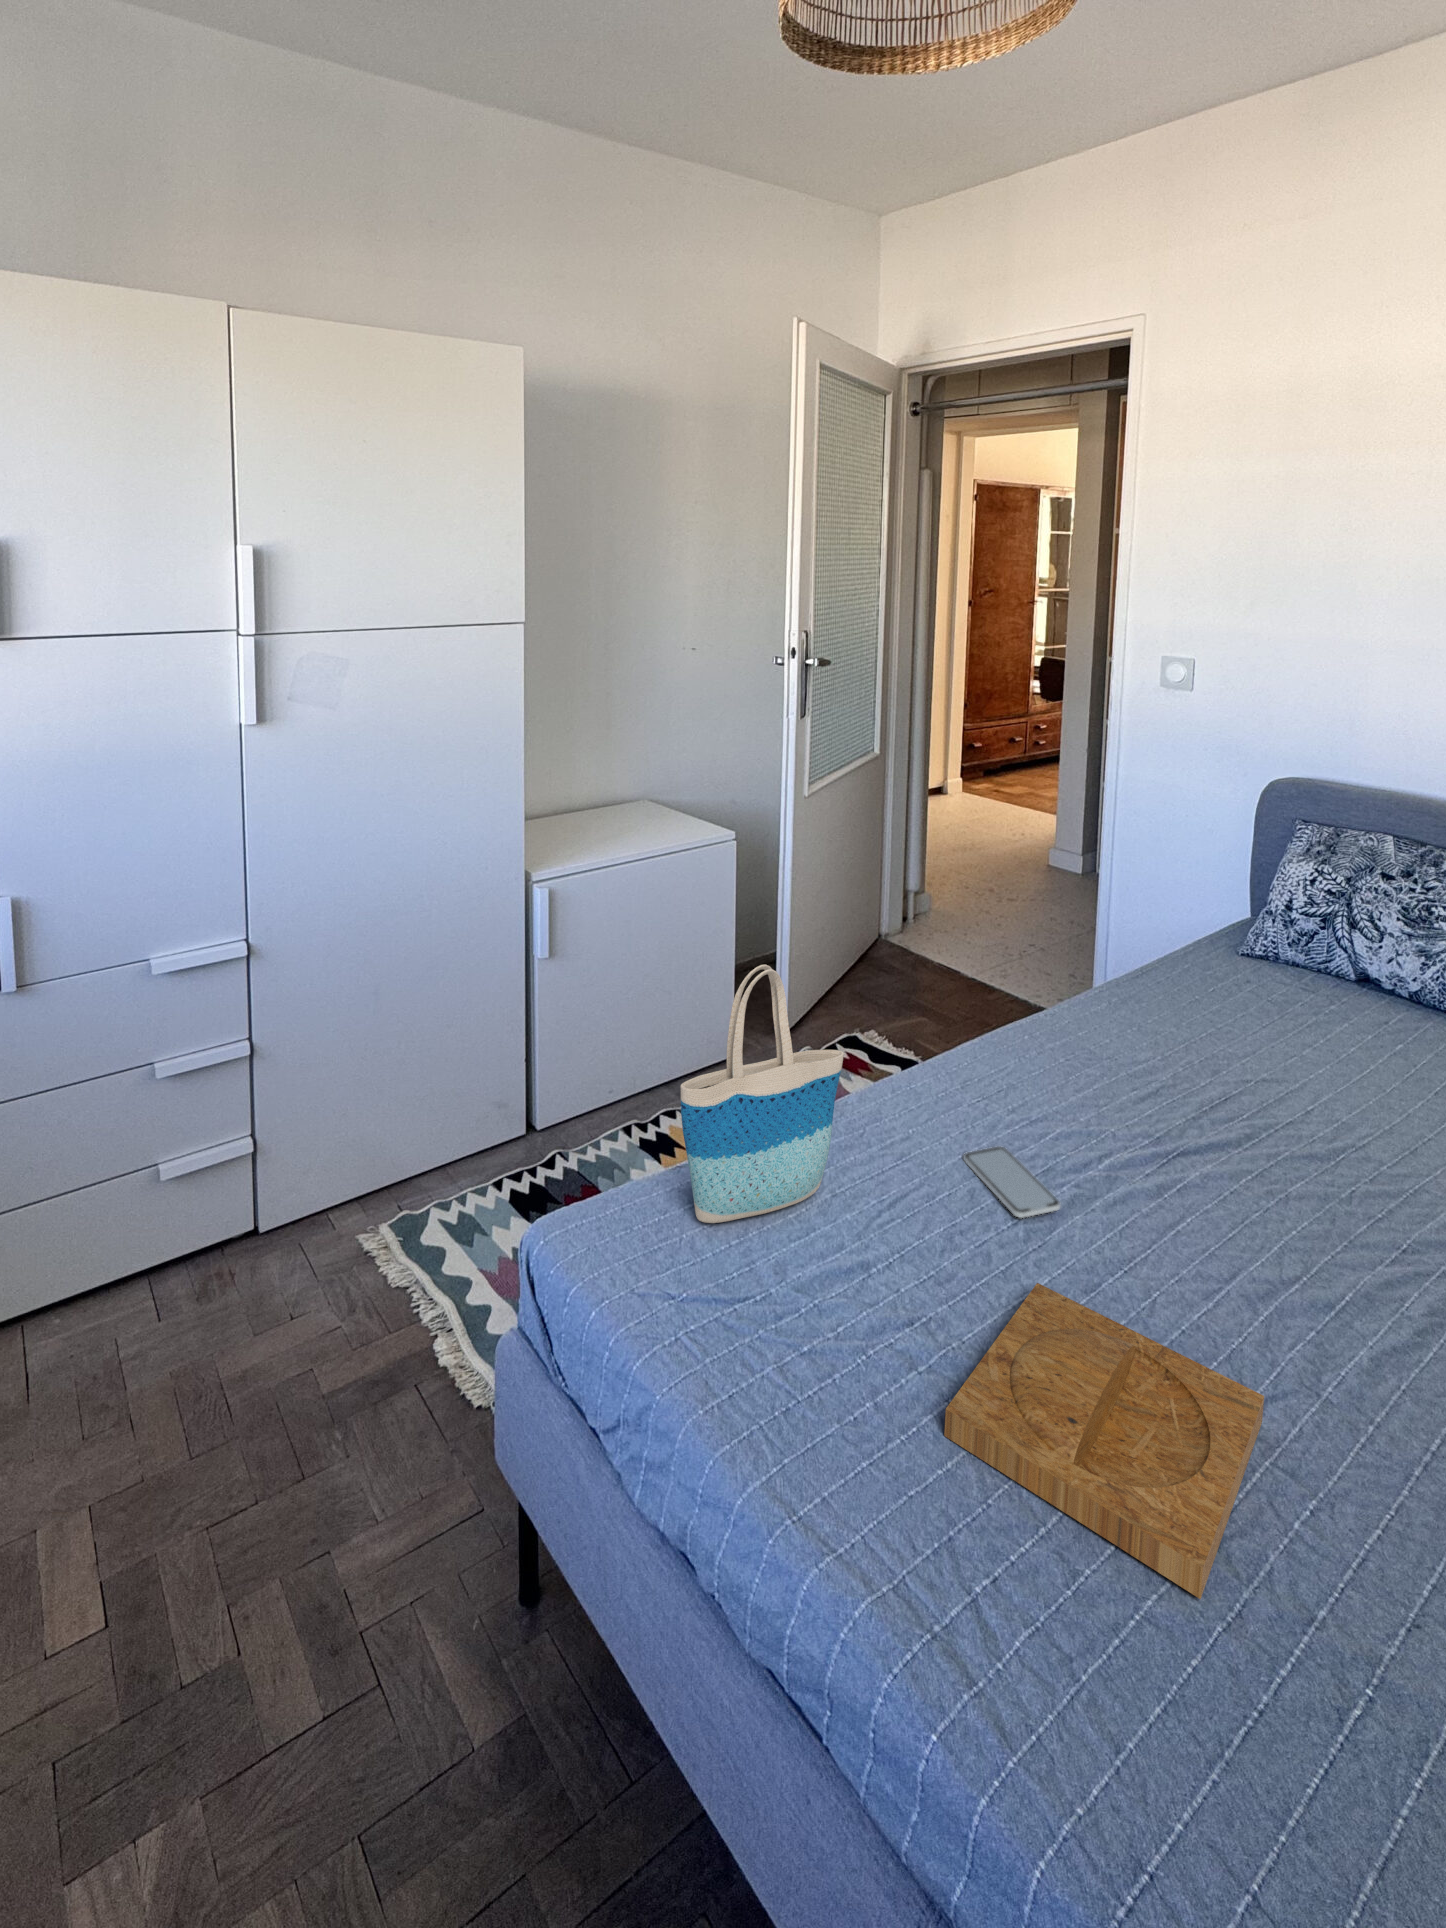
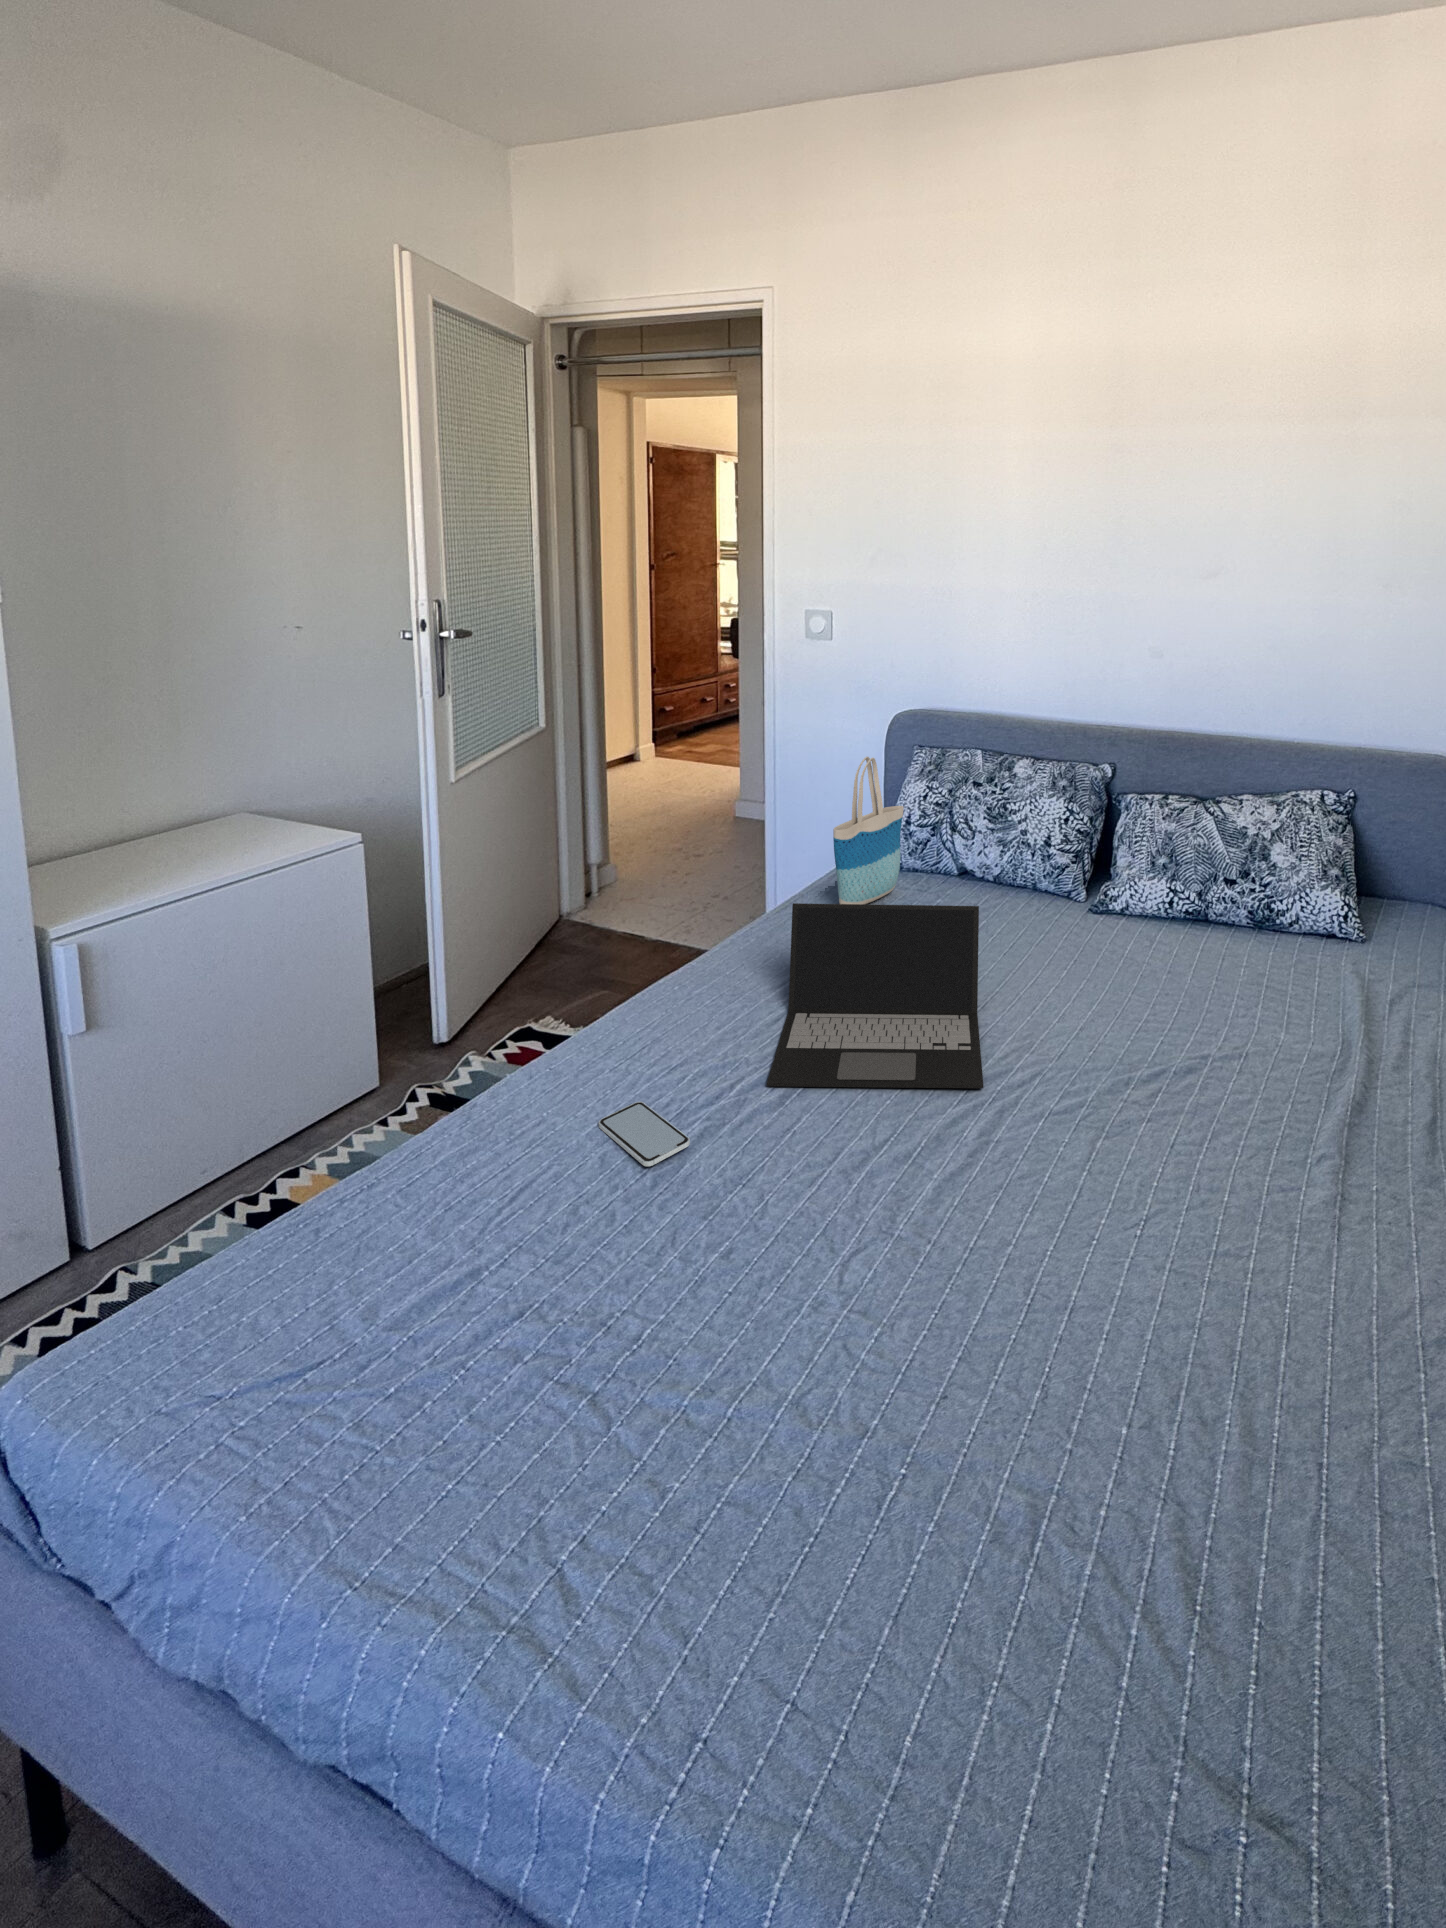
tote bag: present [681,965,844,1223] -> present [833,757,904,904]
laptop: none [1139,977,1430,1259] -> present [767,903,983,1088]
tray: present [944,1283,1264,1599] -> none [546,1225,847,1459]

